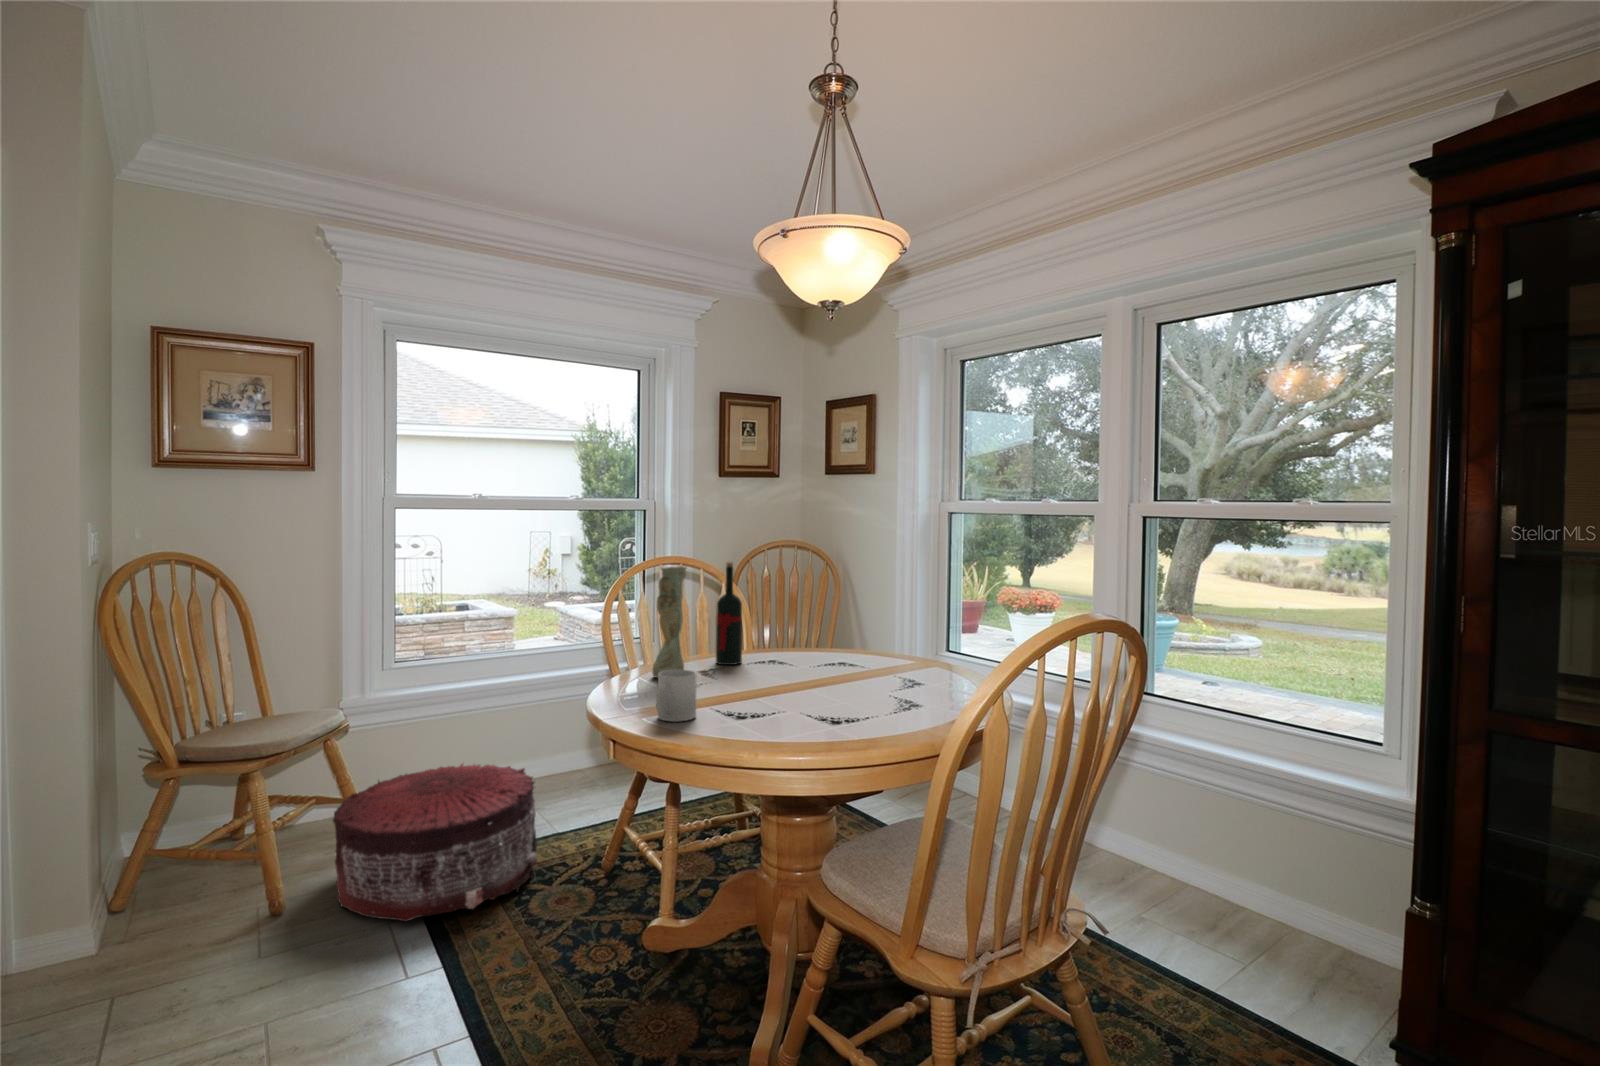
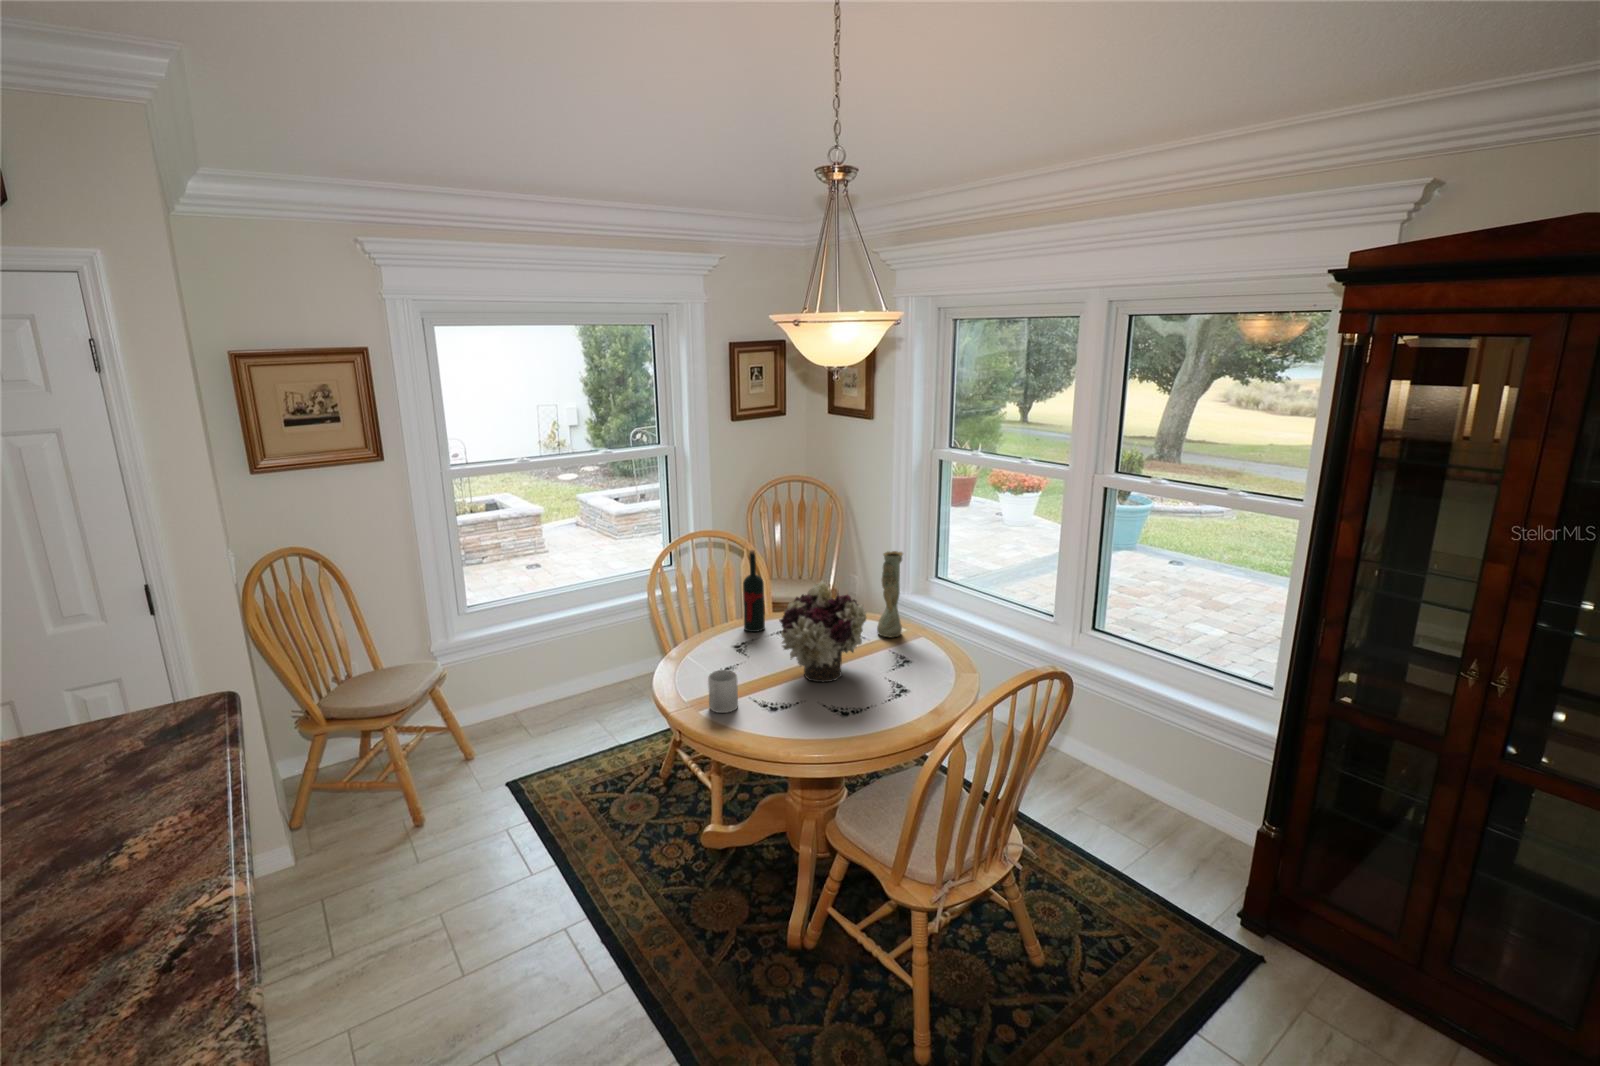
vase: present [652,566,686,677] -> present [877,551,903,638]
flower arrangement: none [756,571,867,702] -> present [780,581,866,682]
pouf: present [333,764,537,921] -> none [451,696,610,830]

